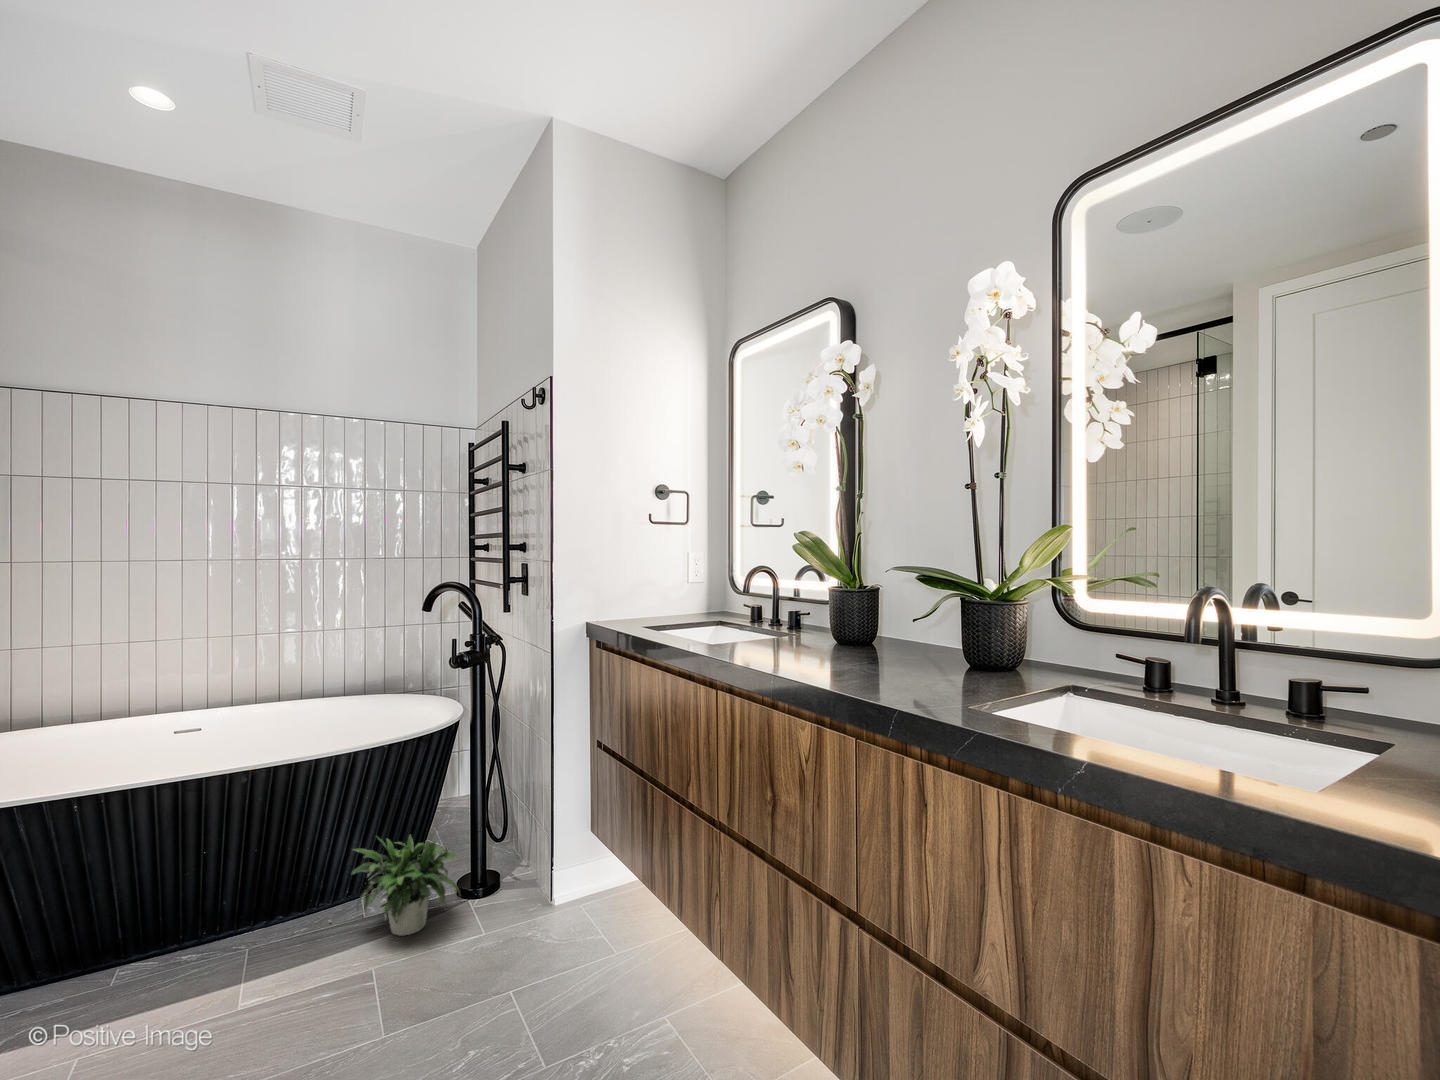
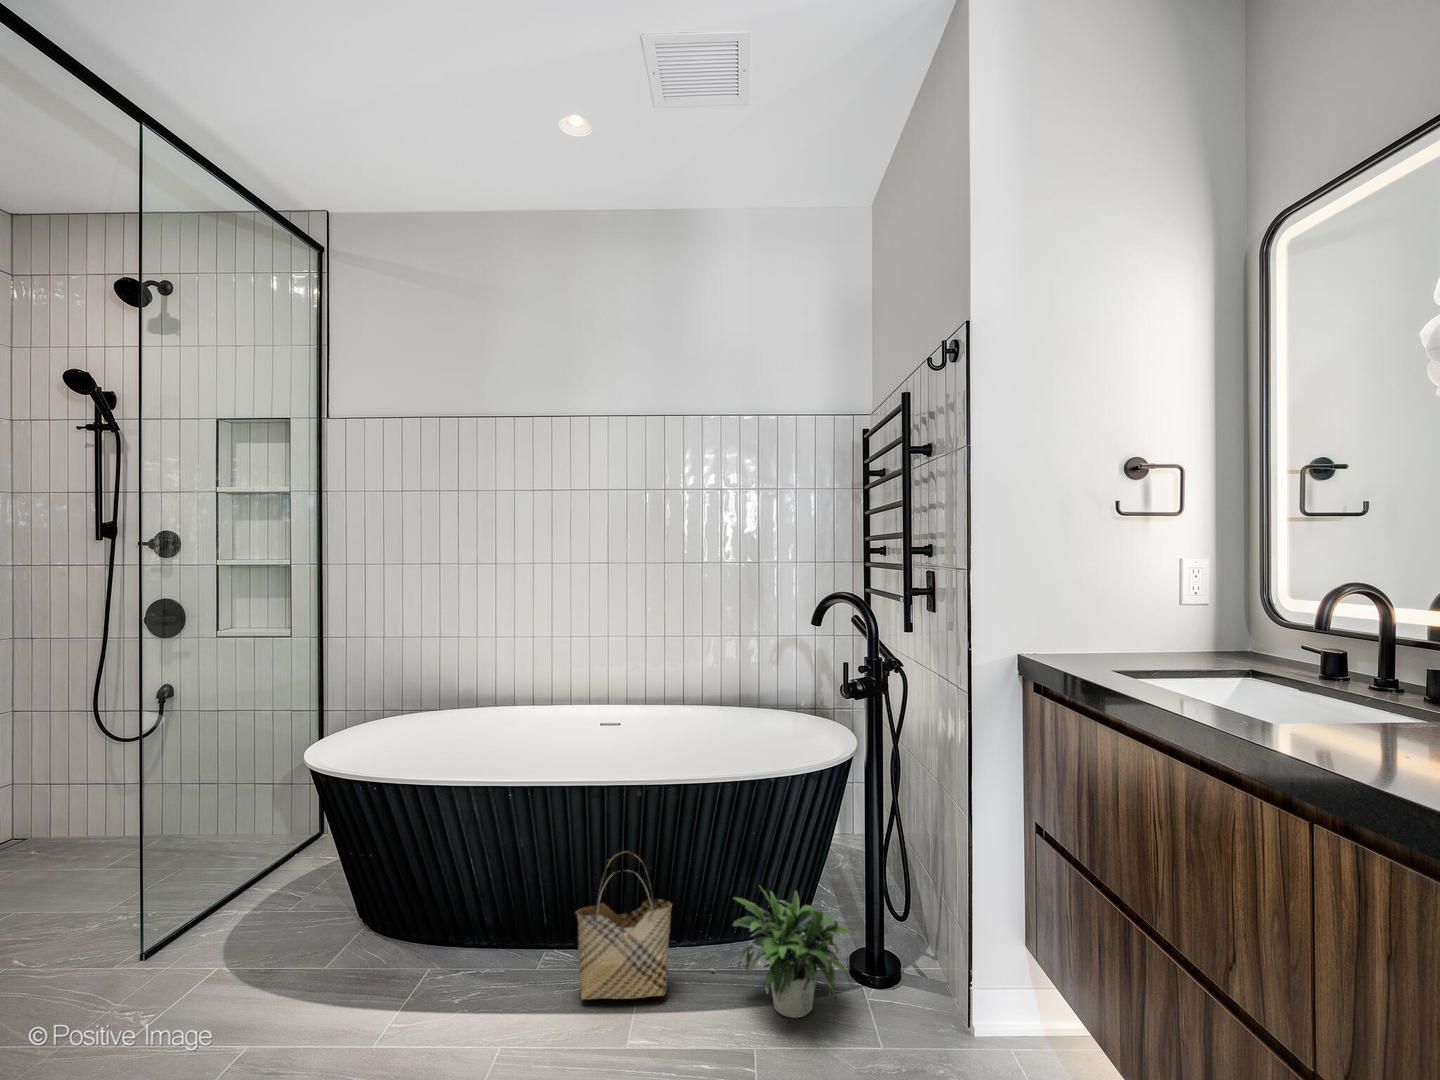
woven basket: none [181,832,289,978] -> present [576,851,672,1000]

